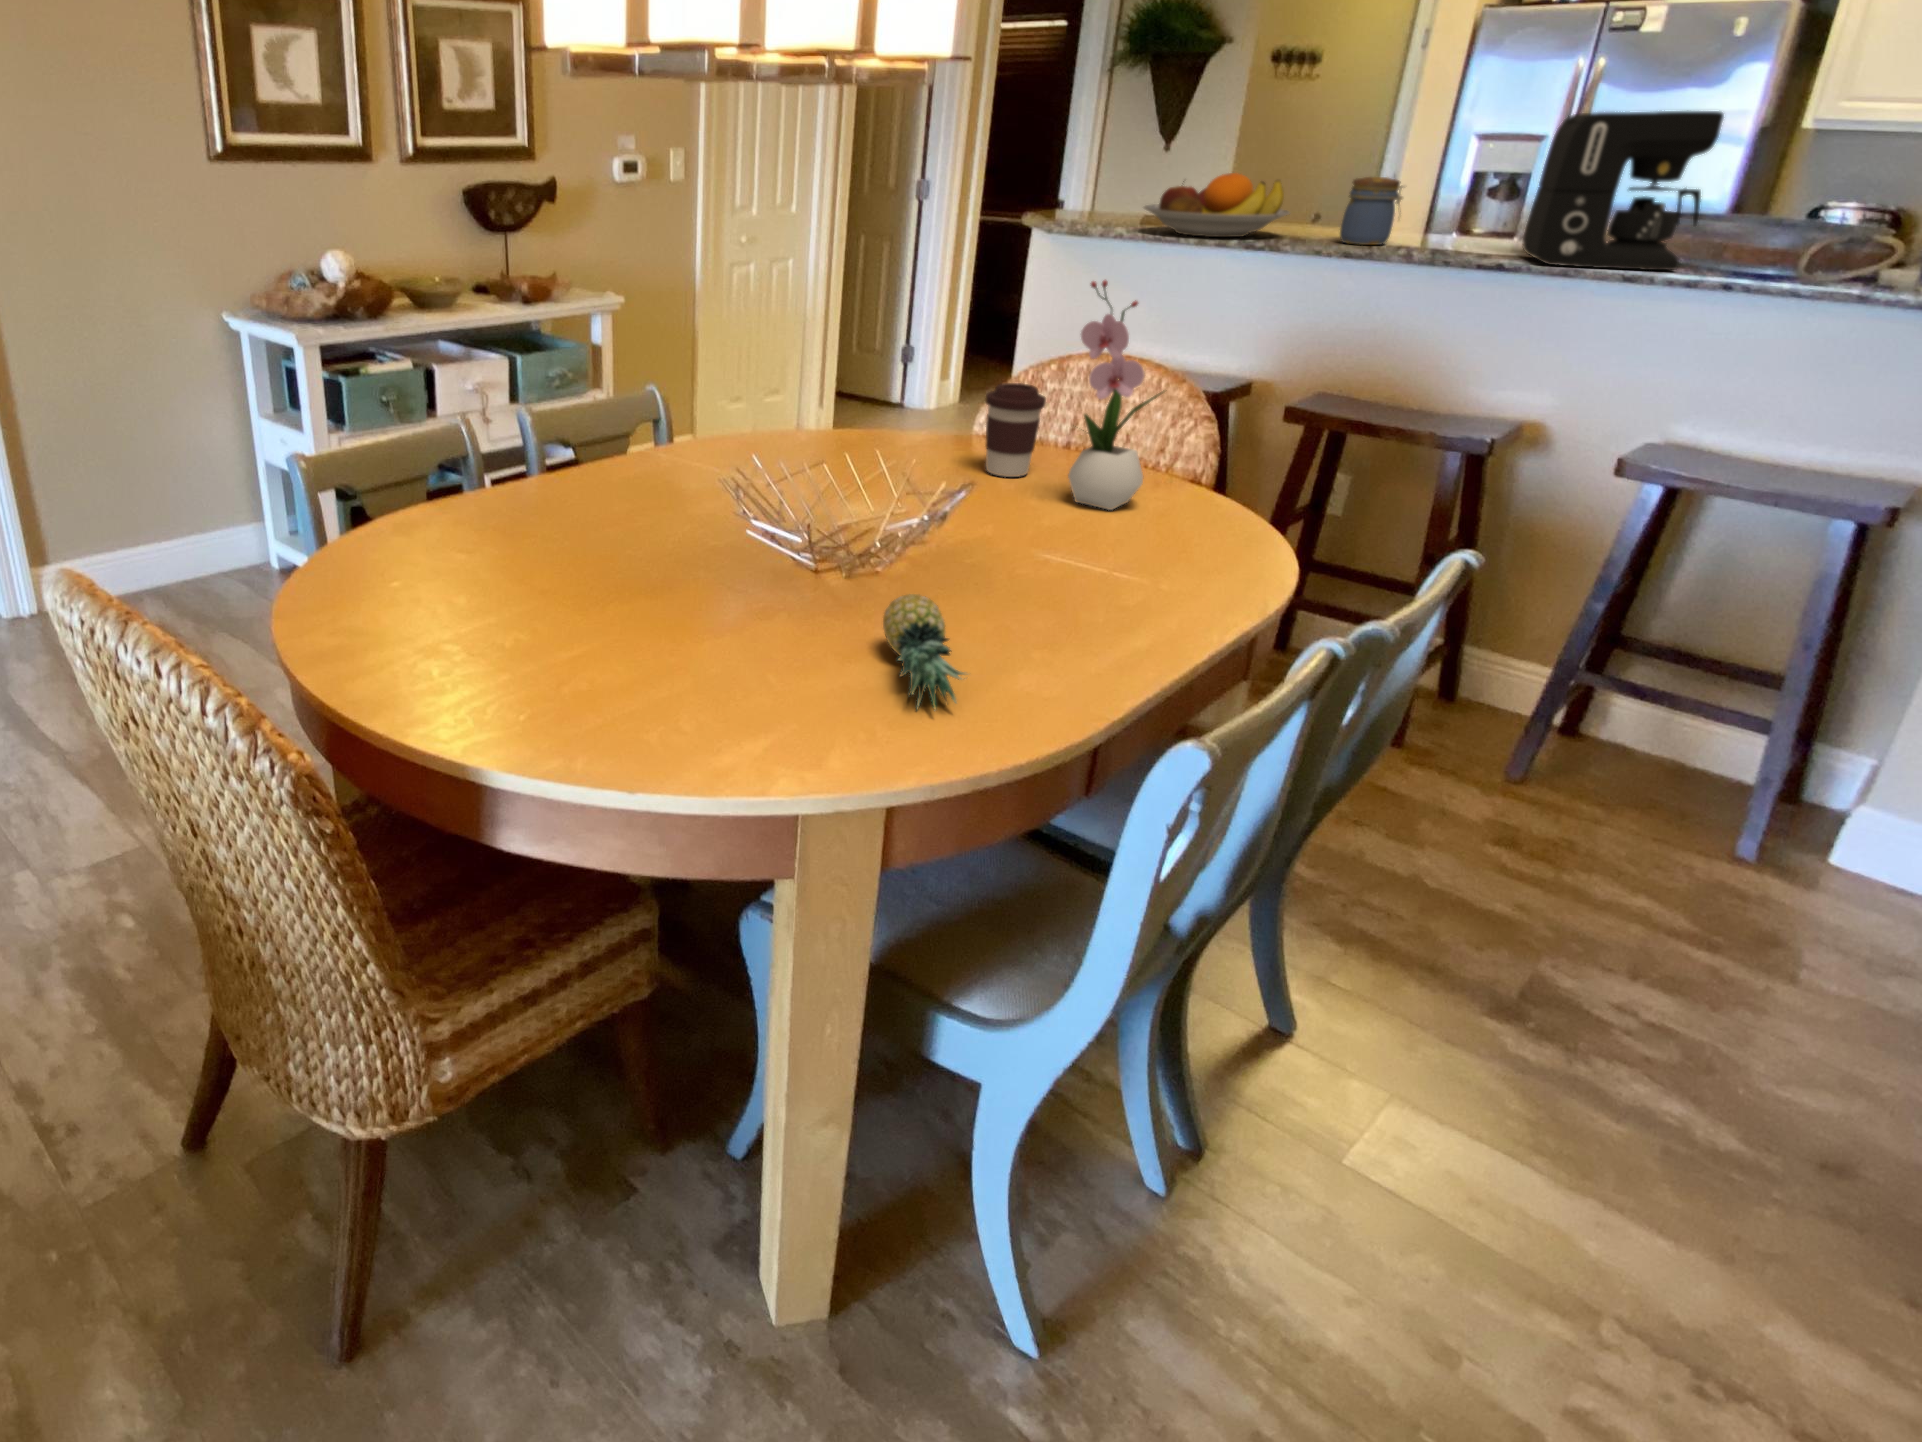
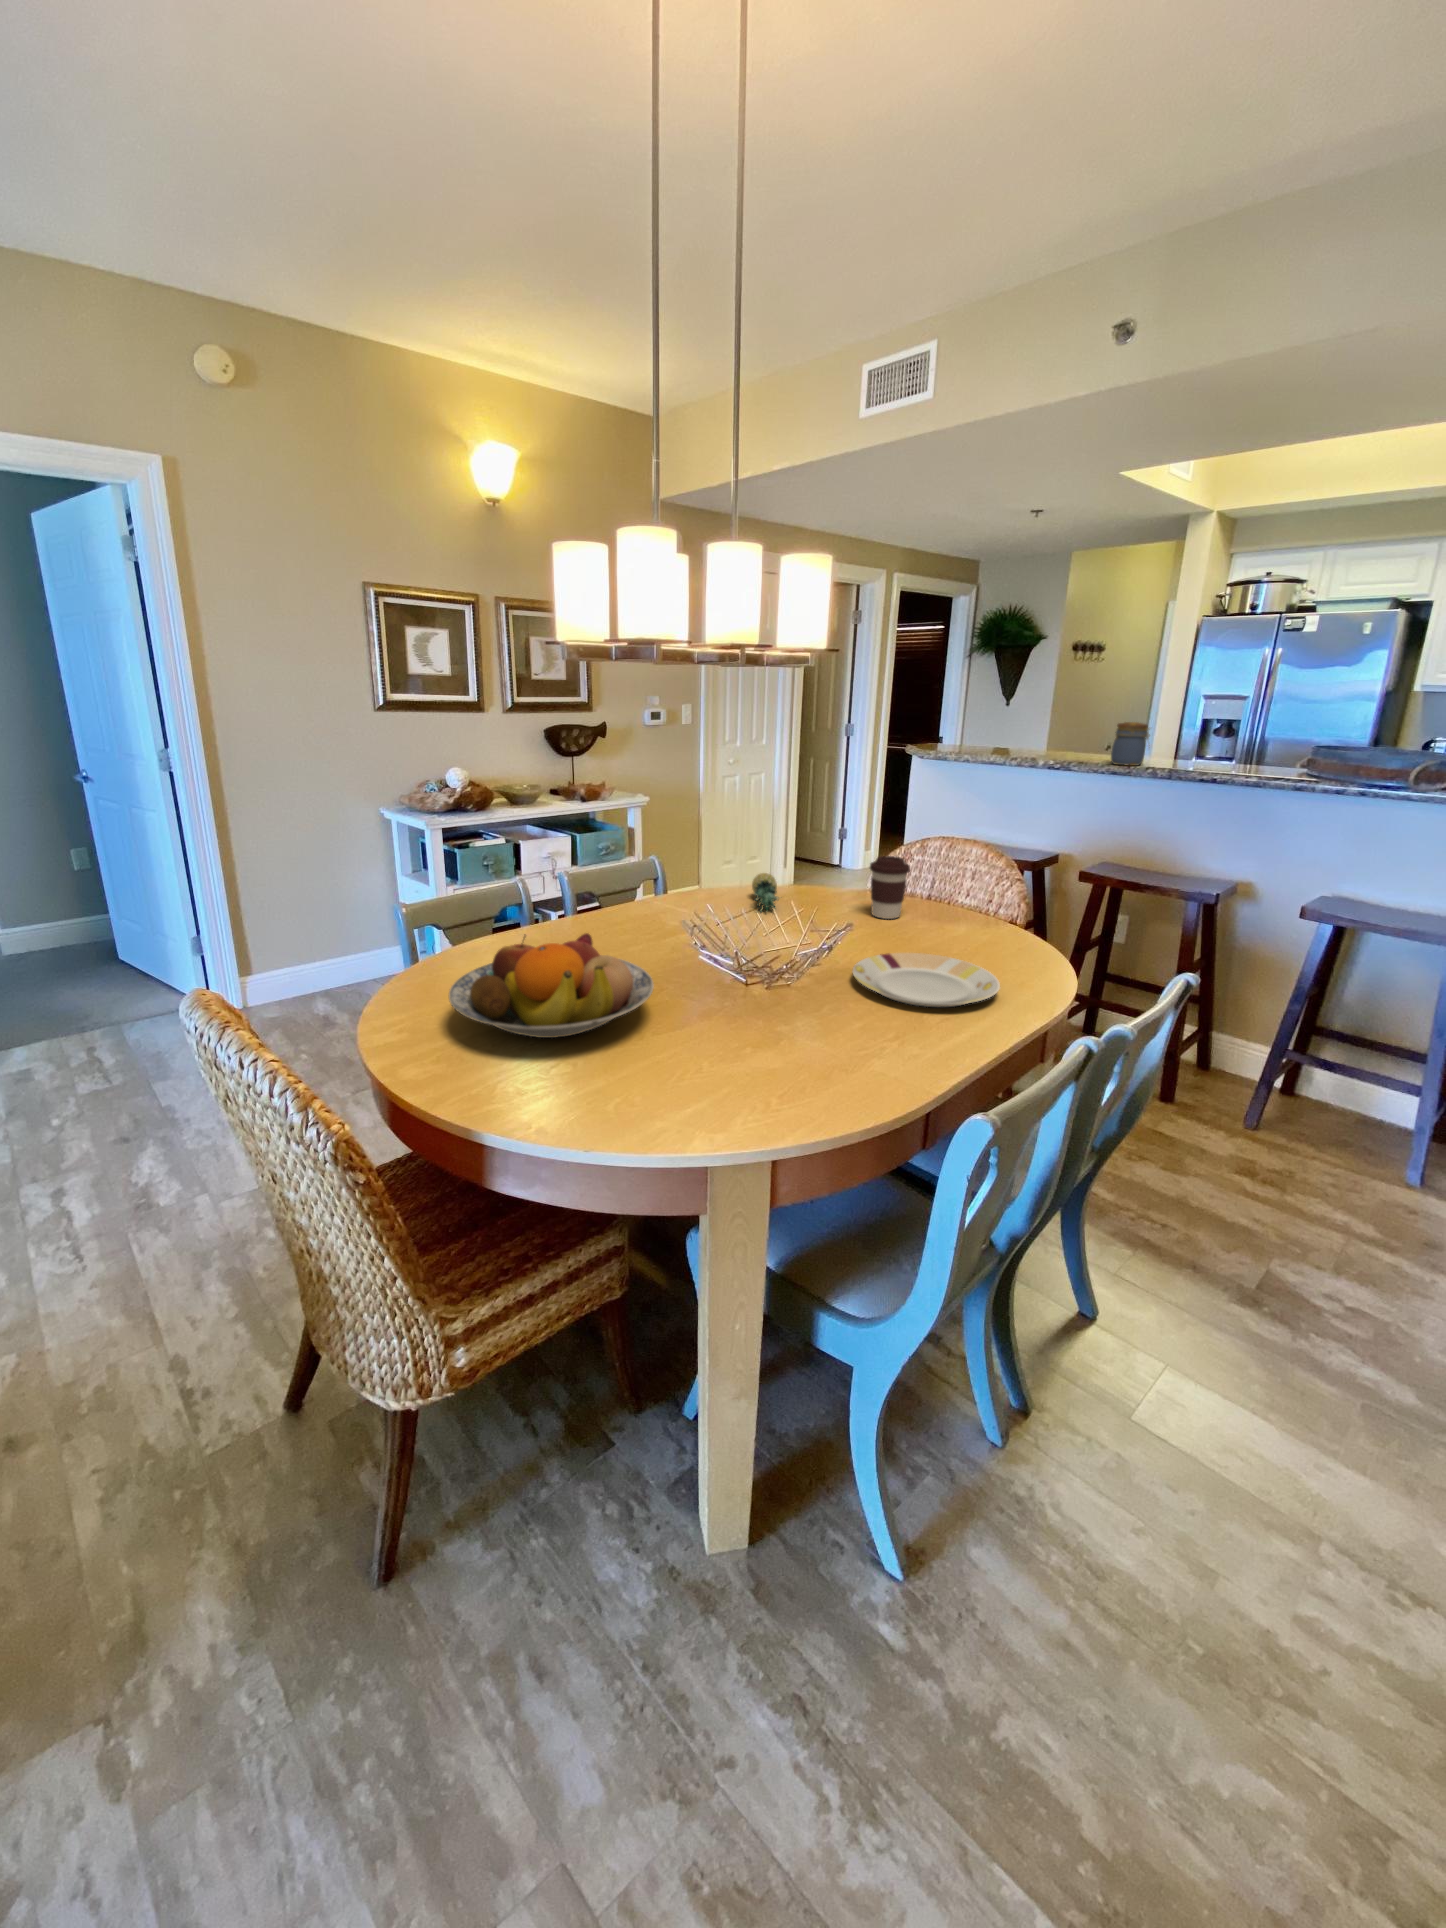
coffee maker: present [1523,111,1724,270] -> none [1230,681,1354,782]
fruit bowl: present [1144,173,1290,237] -> present [449,933,654,1038]
flower arrangement: present [1068,280,1163,510] -> none [924,788,988,942]
plate: none [971,524,1186,601] -> present [853,953,1000,1007]
fruit: present [883,594,965,711] -> present [752,873,778,912]

